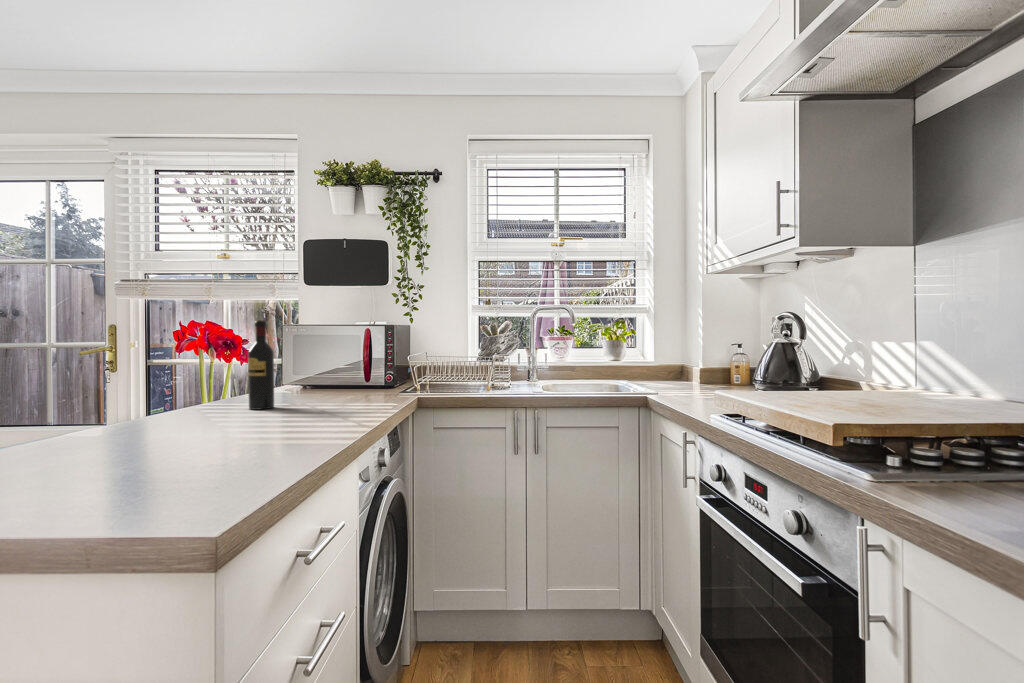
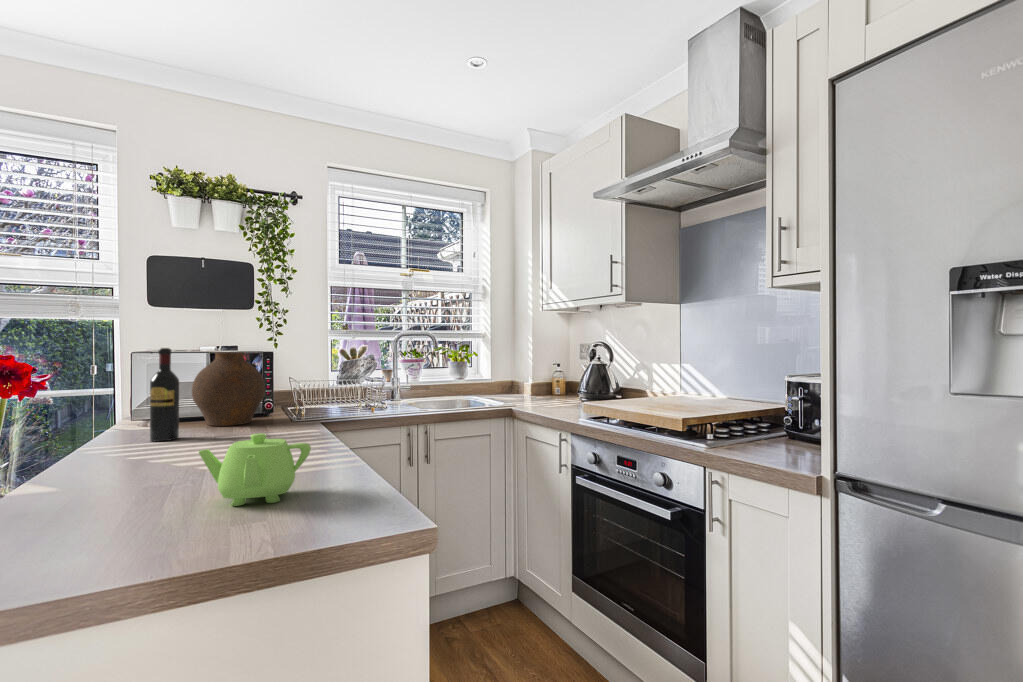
vase: none [308,327,375,399] -> present [192,352,265,426]
teapot: none [107,402,214,483] -> present [199,433,311,506]

